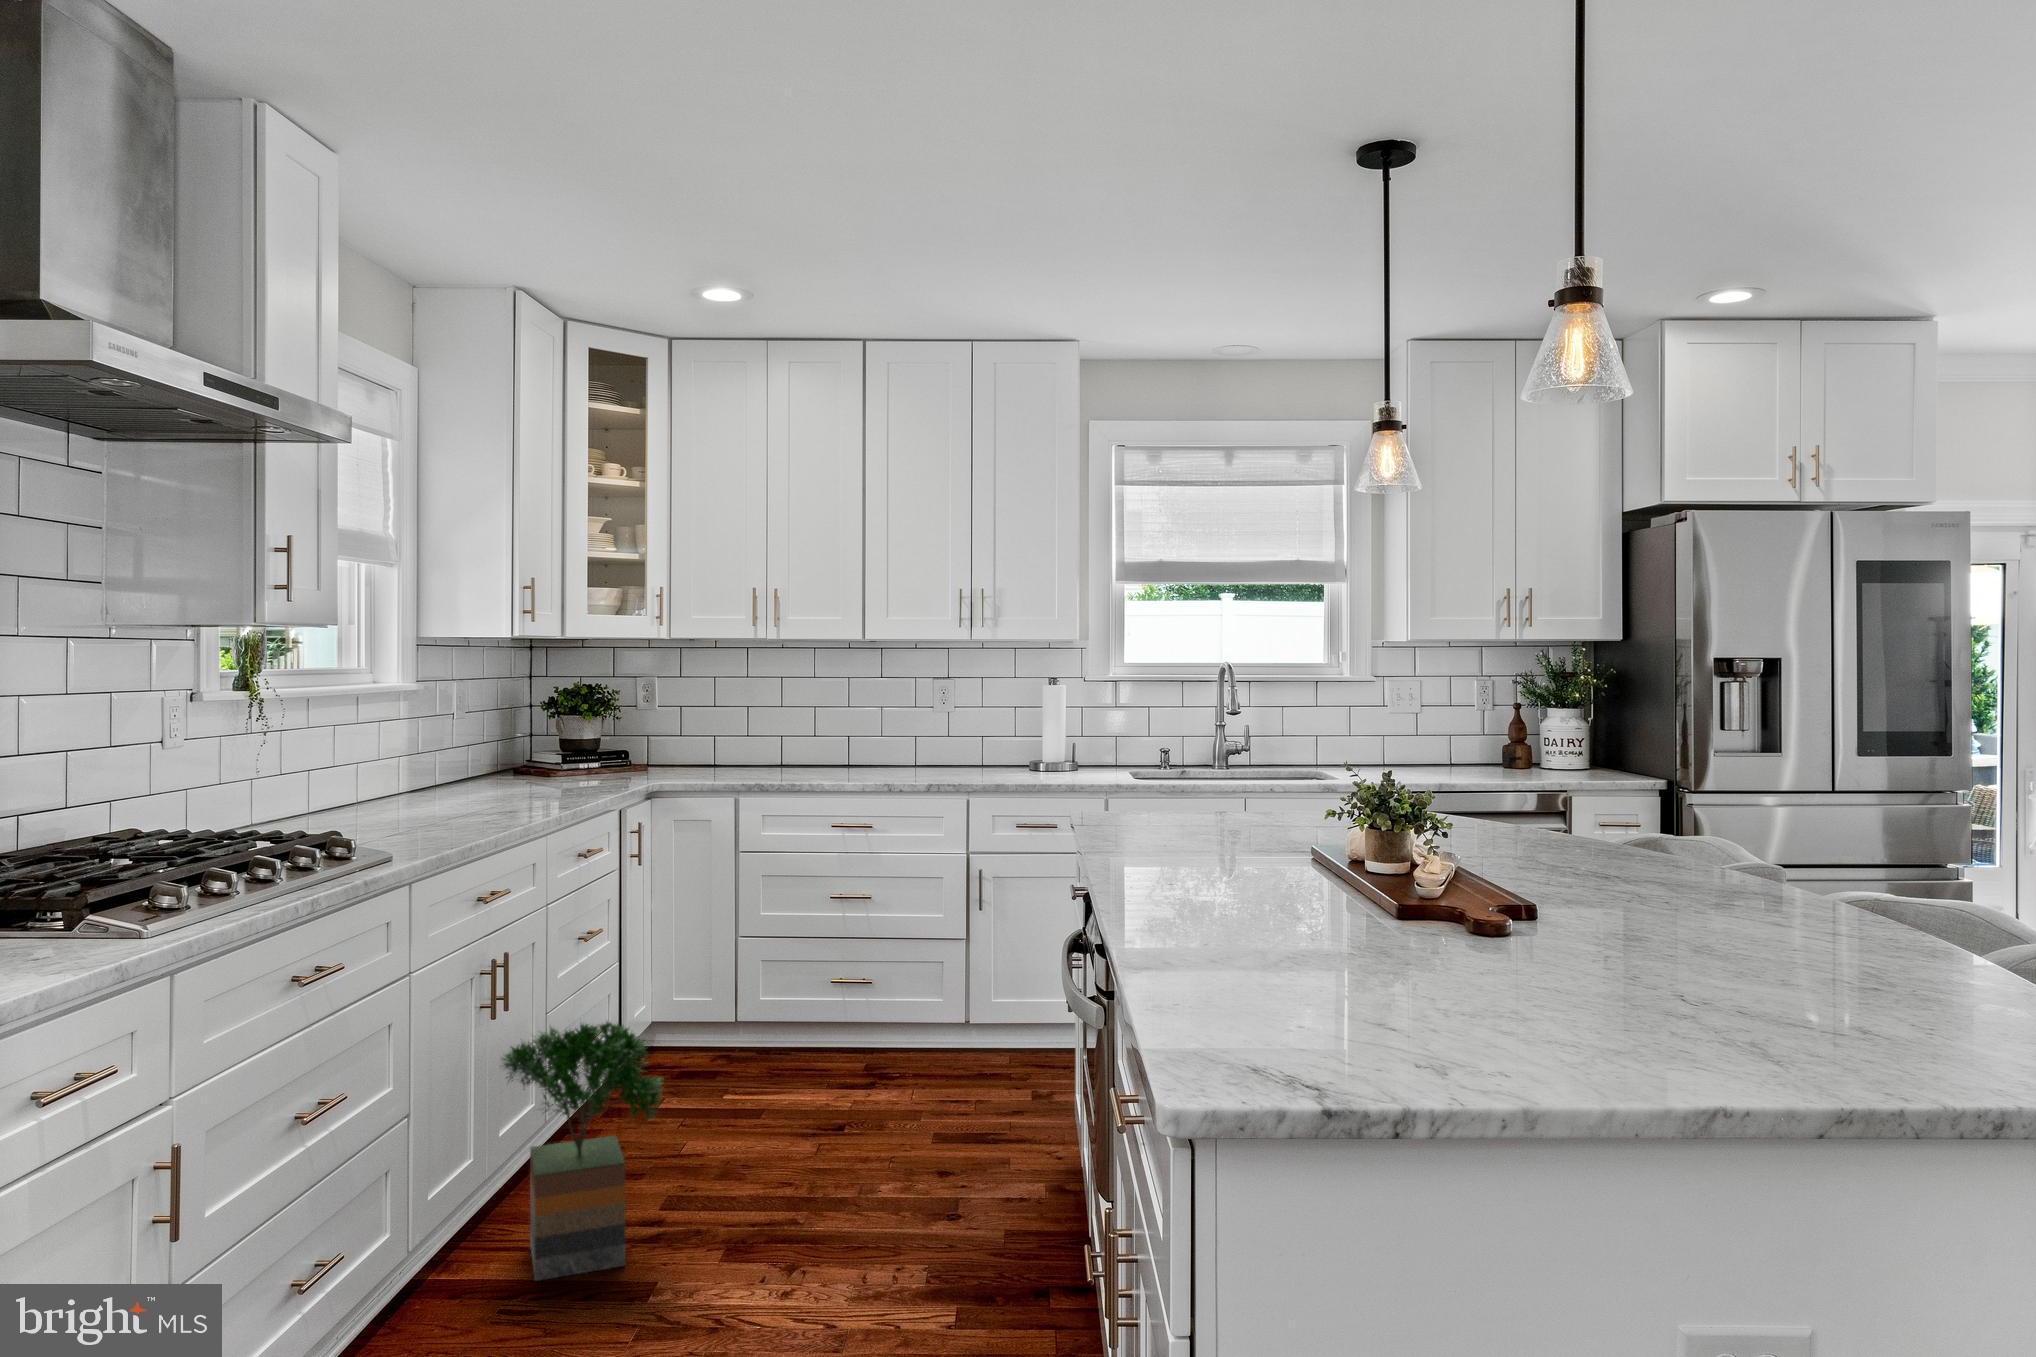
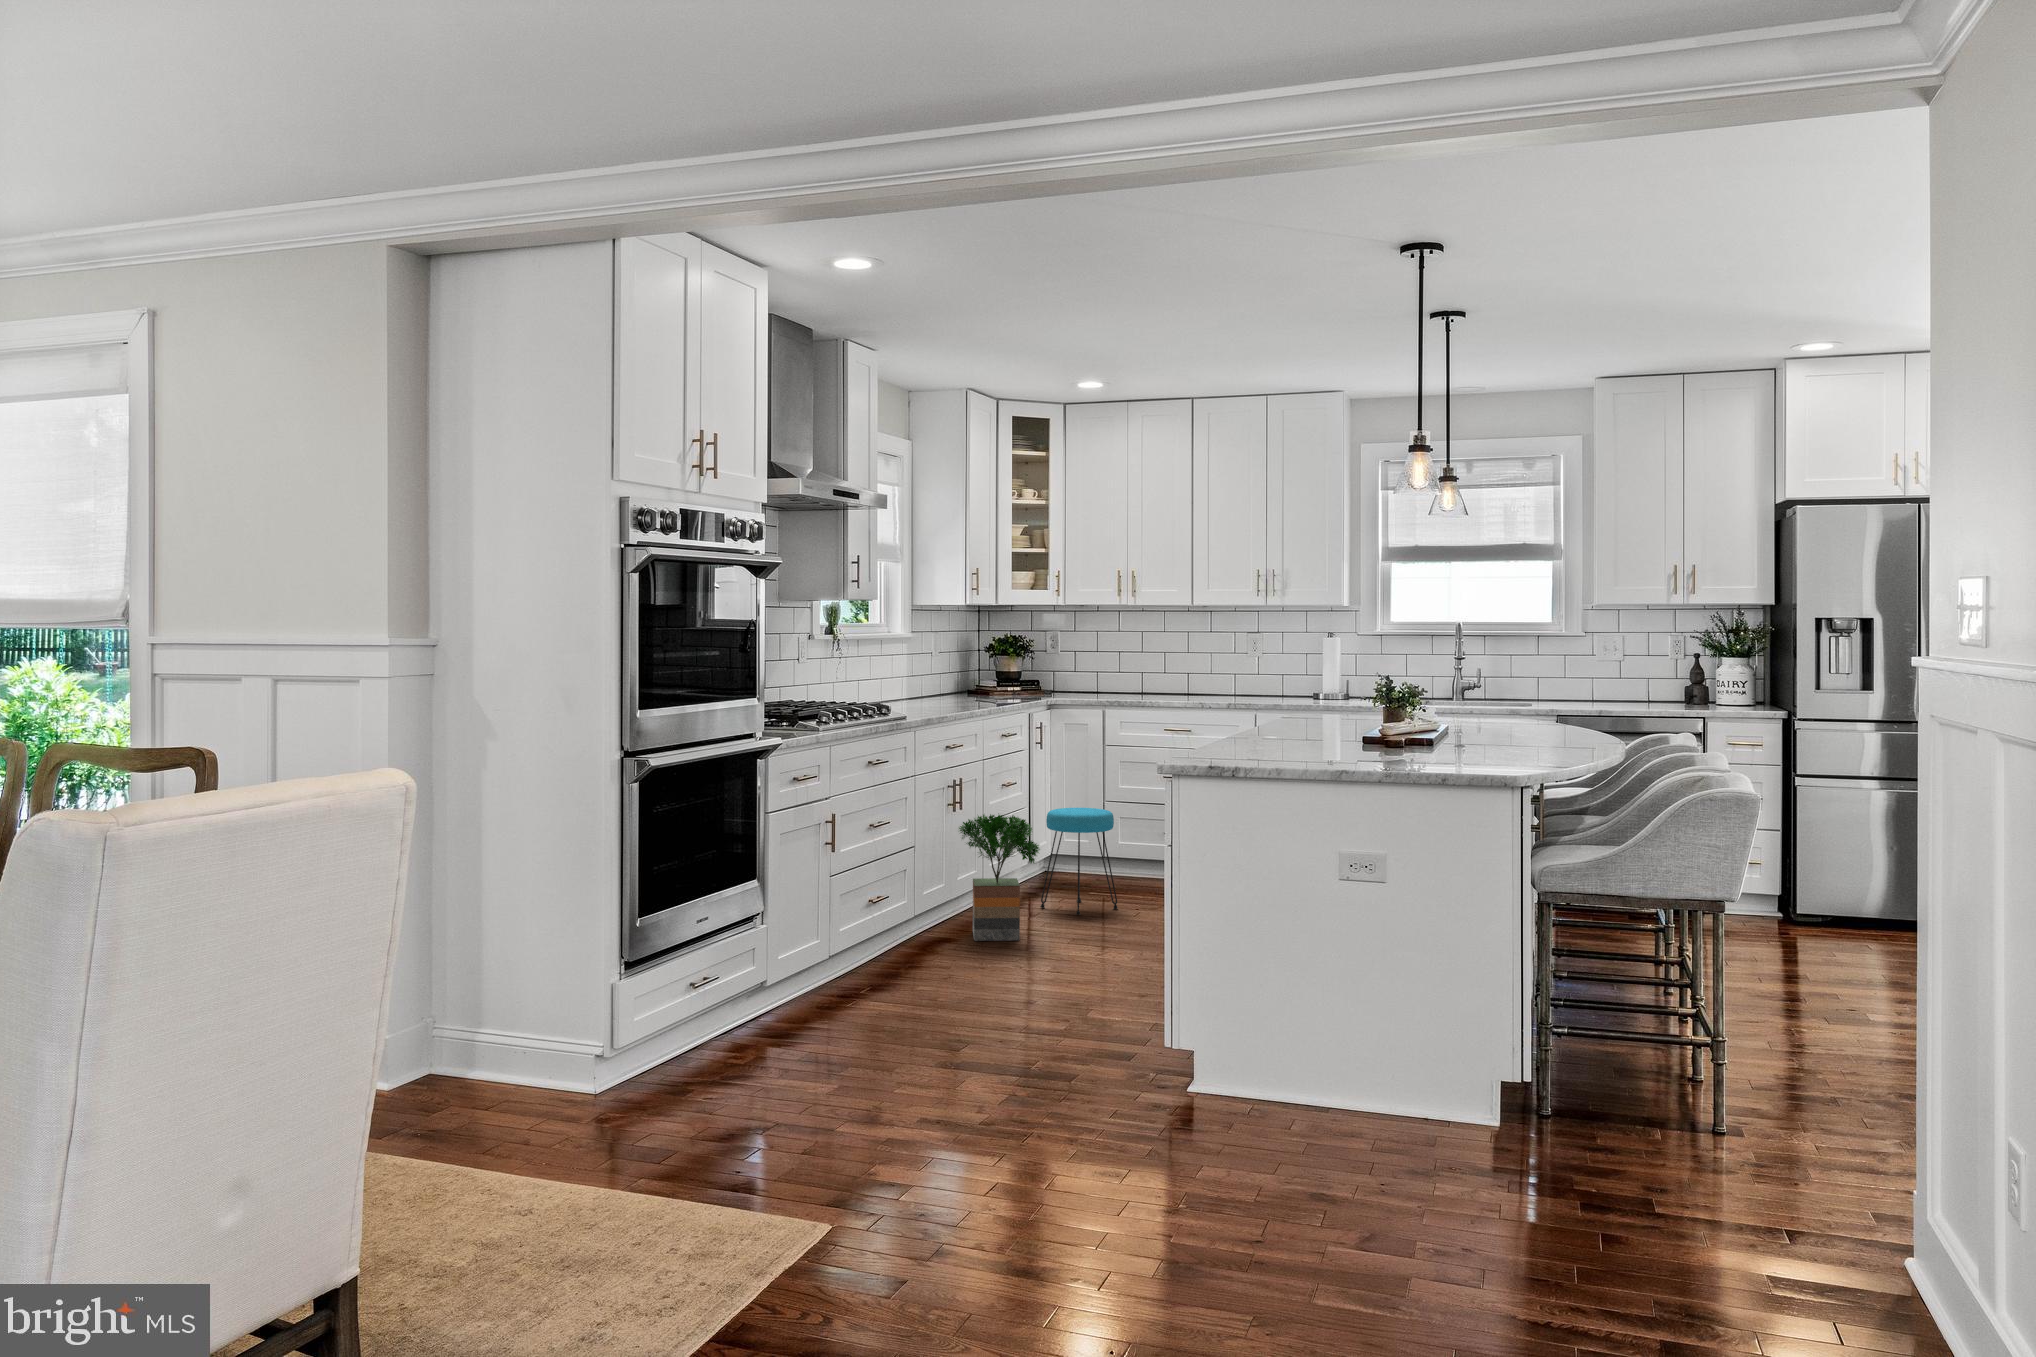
stool: none [649,969,782,1163] -> present [1040,808,1118,915]

